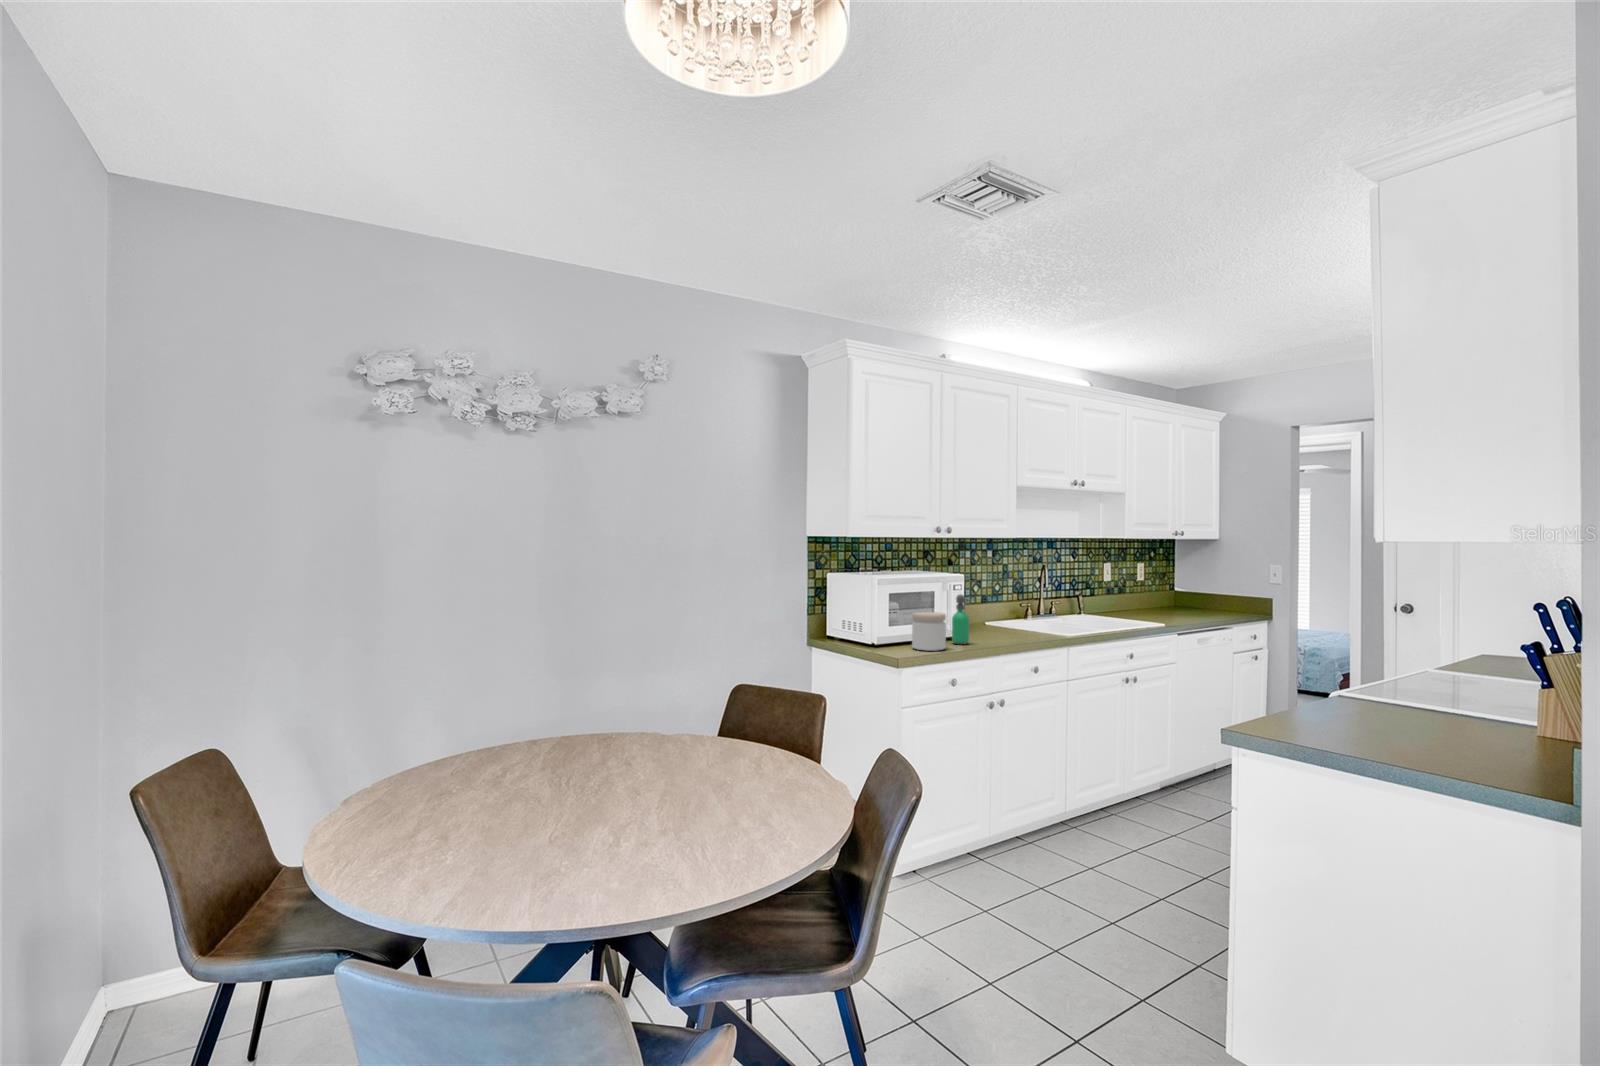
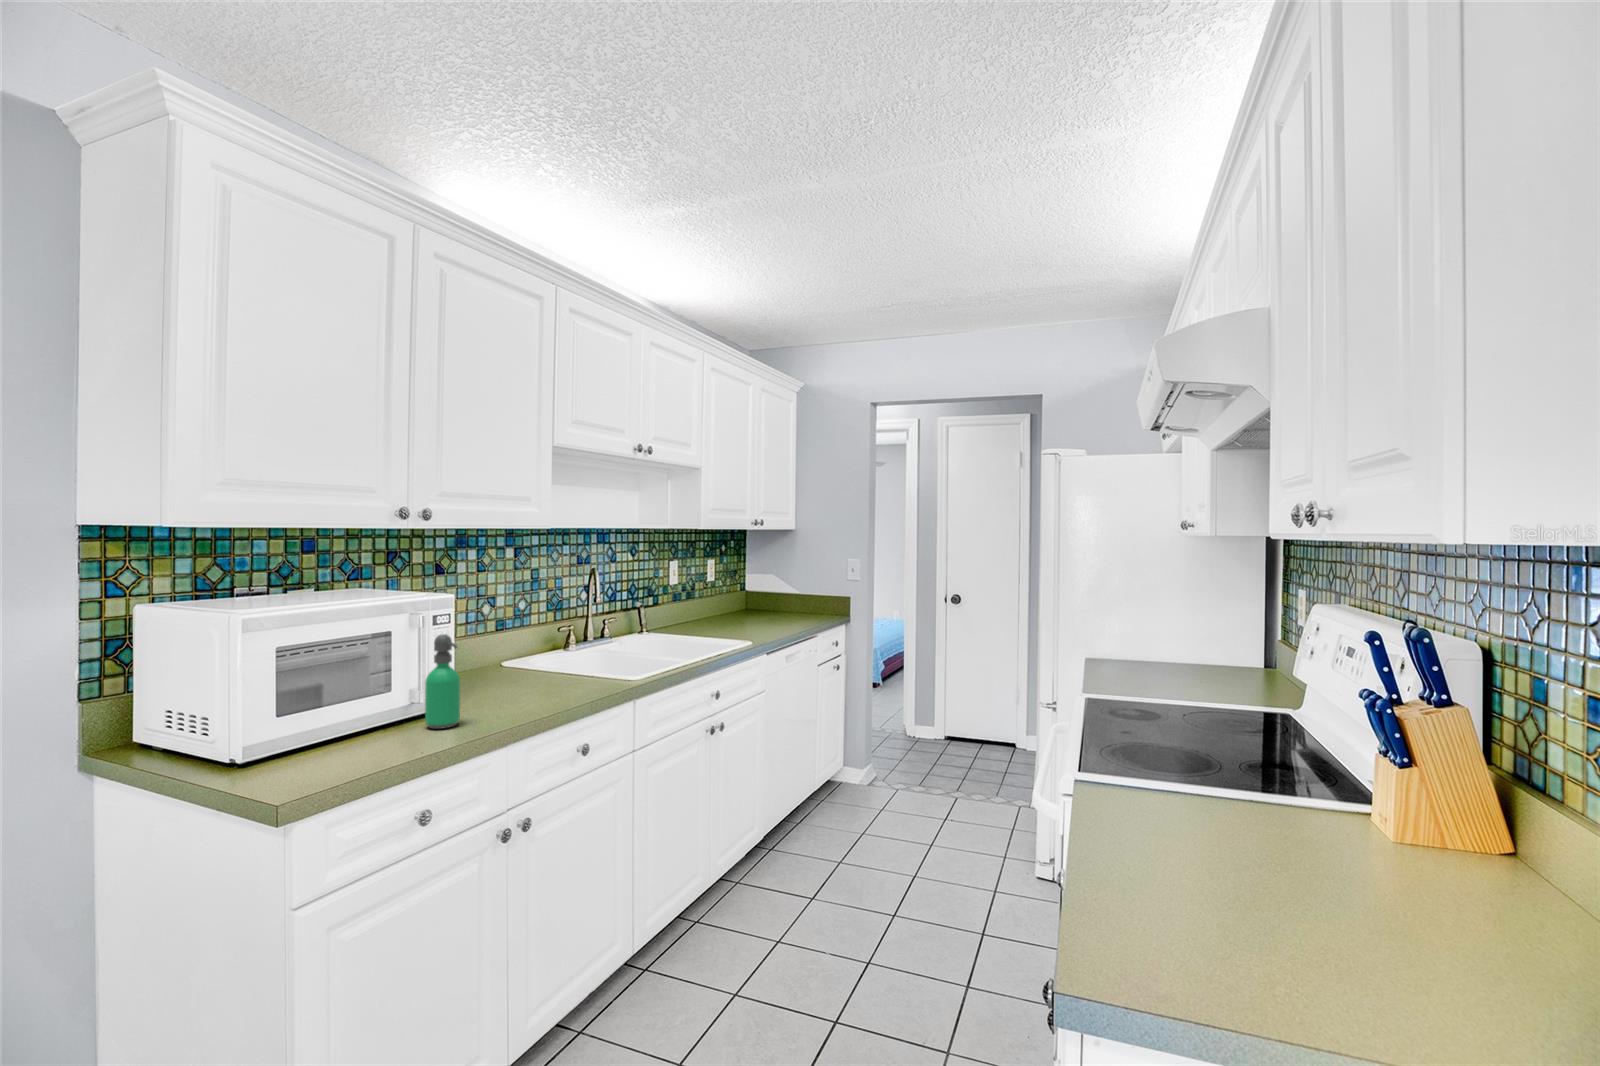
jar: present [912,612,946,651] -> none [327,676,405,762]

